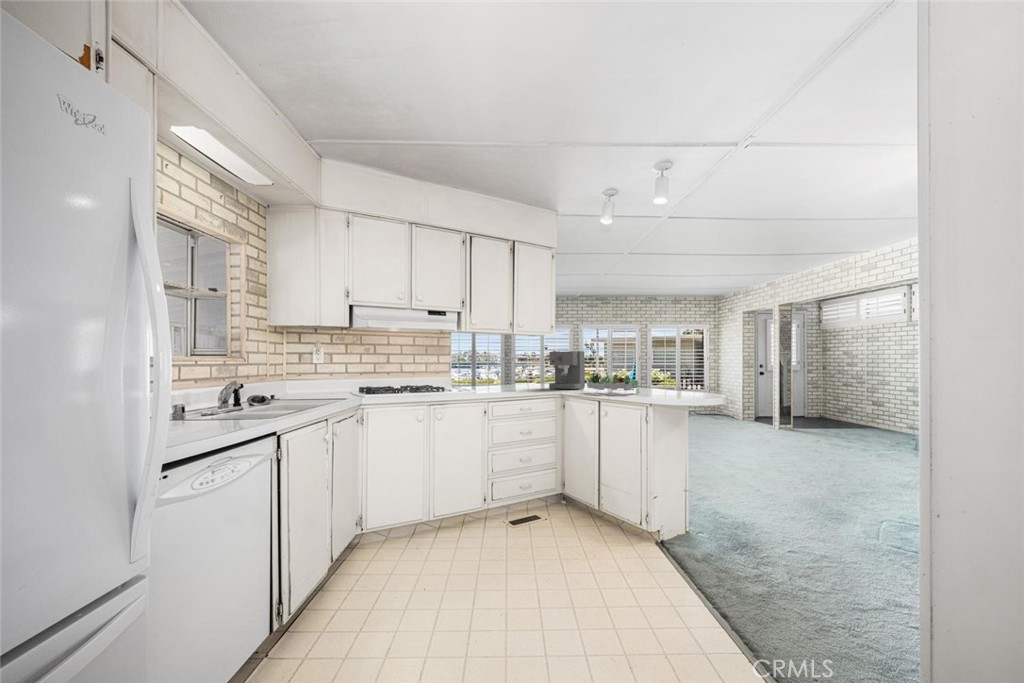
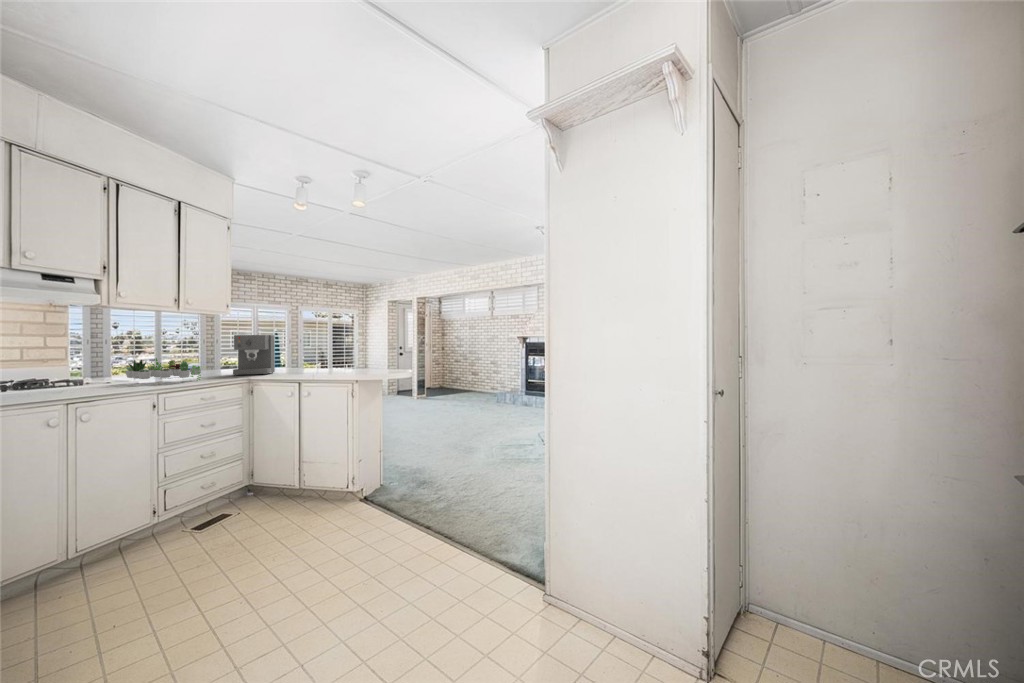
succulent plant: present [587,372,639,394] -> present [126,358,201,381]

